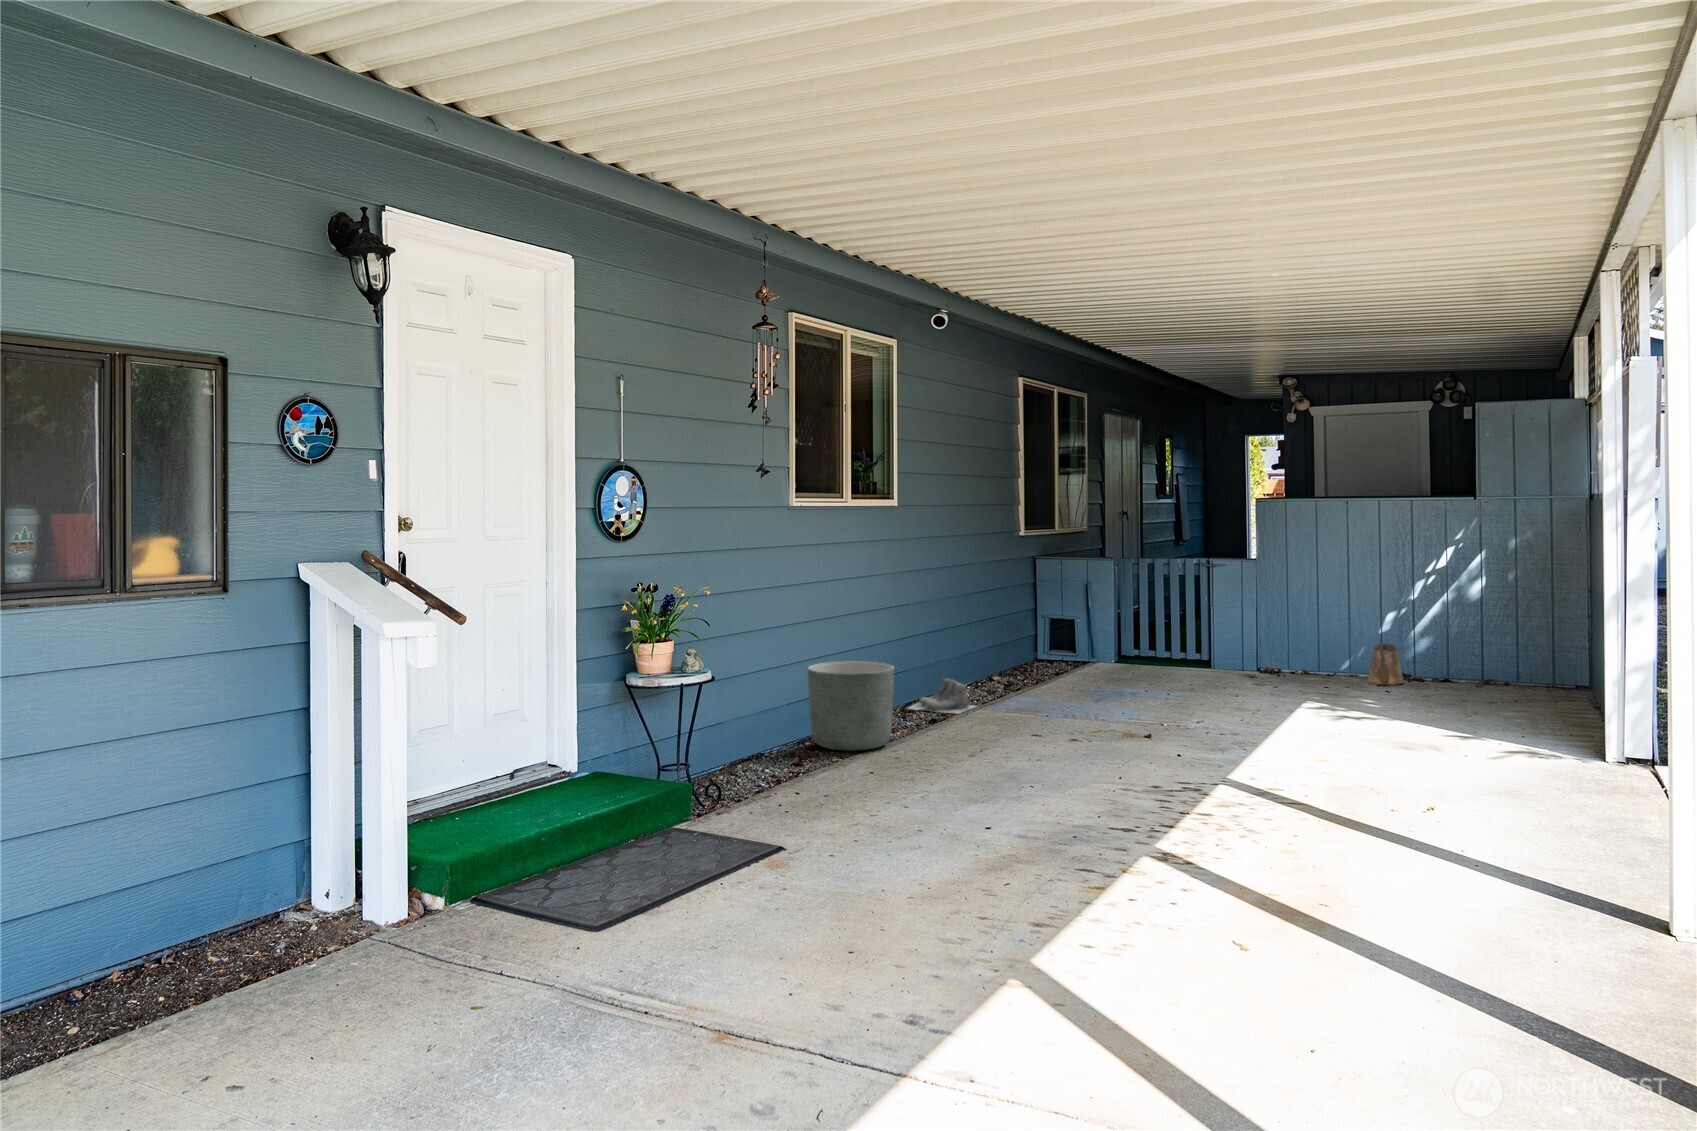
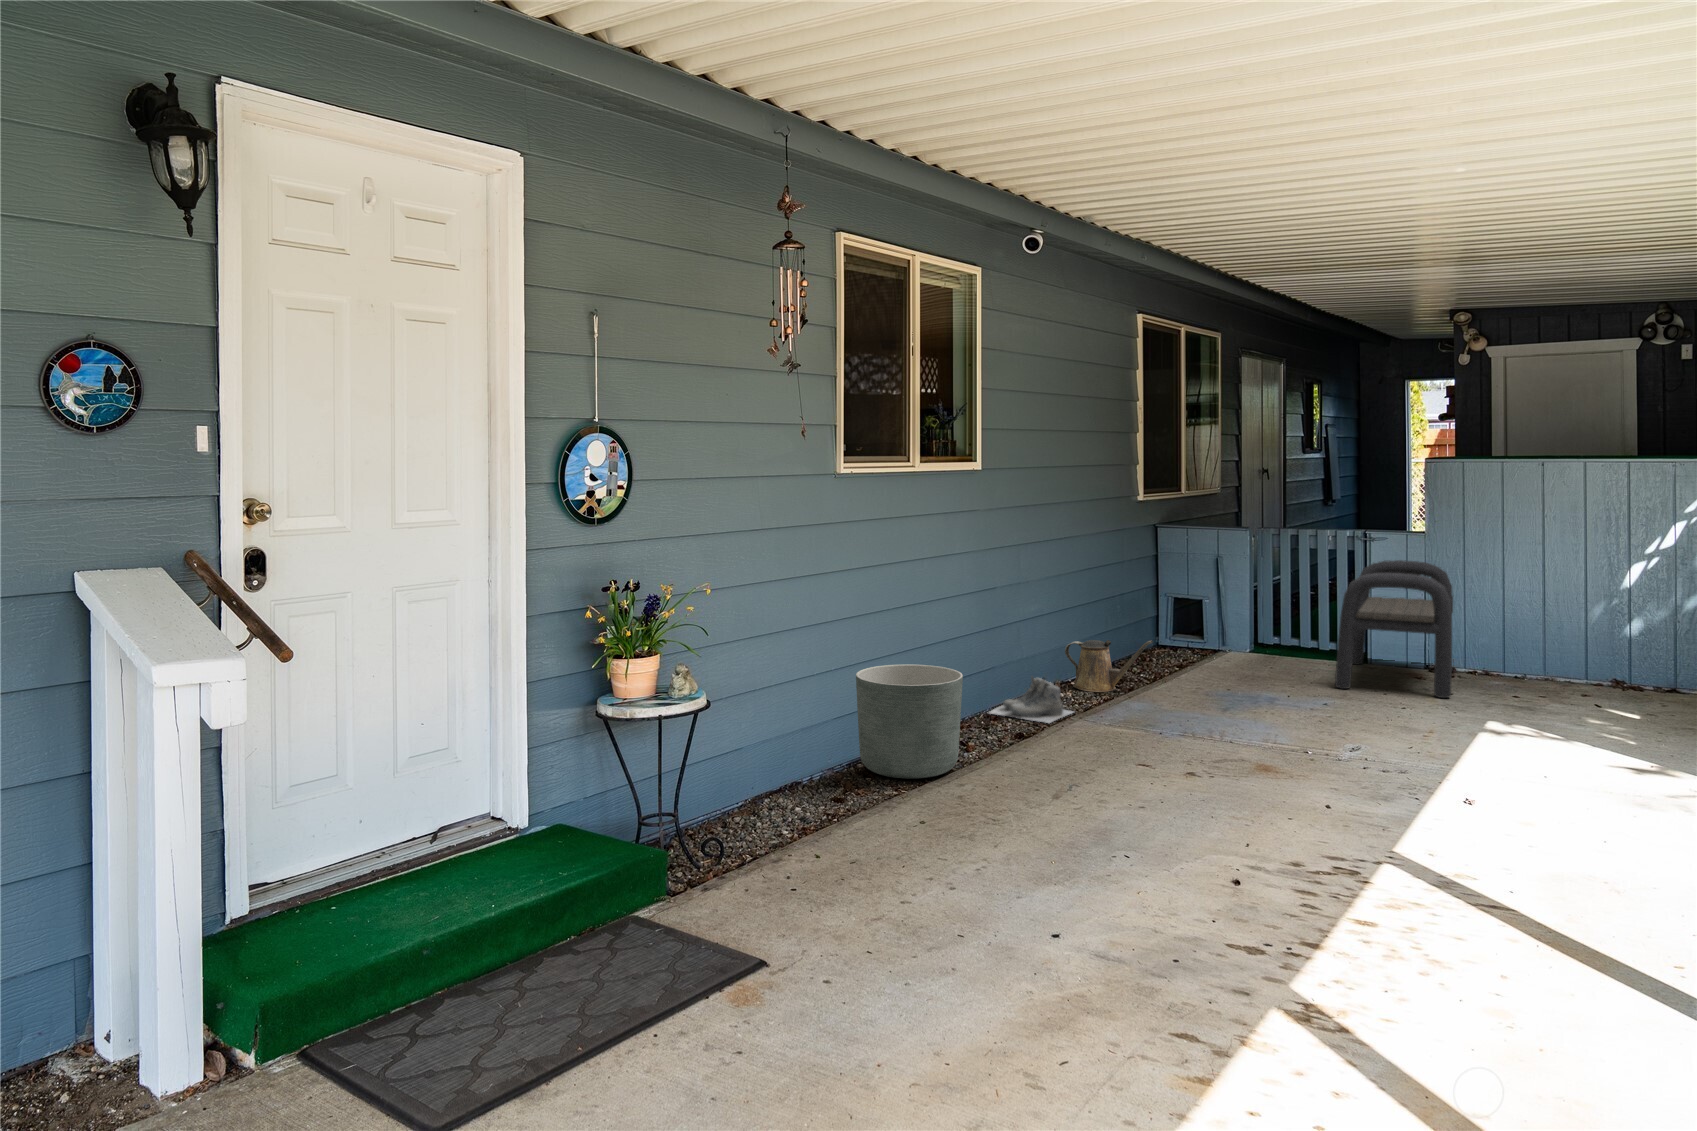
bench: none [1187,582,1281,690] -> present [1335,560,1454,698]
watering can: present [1367,643,1404,685] -> present [1065,640,1153,692]

